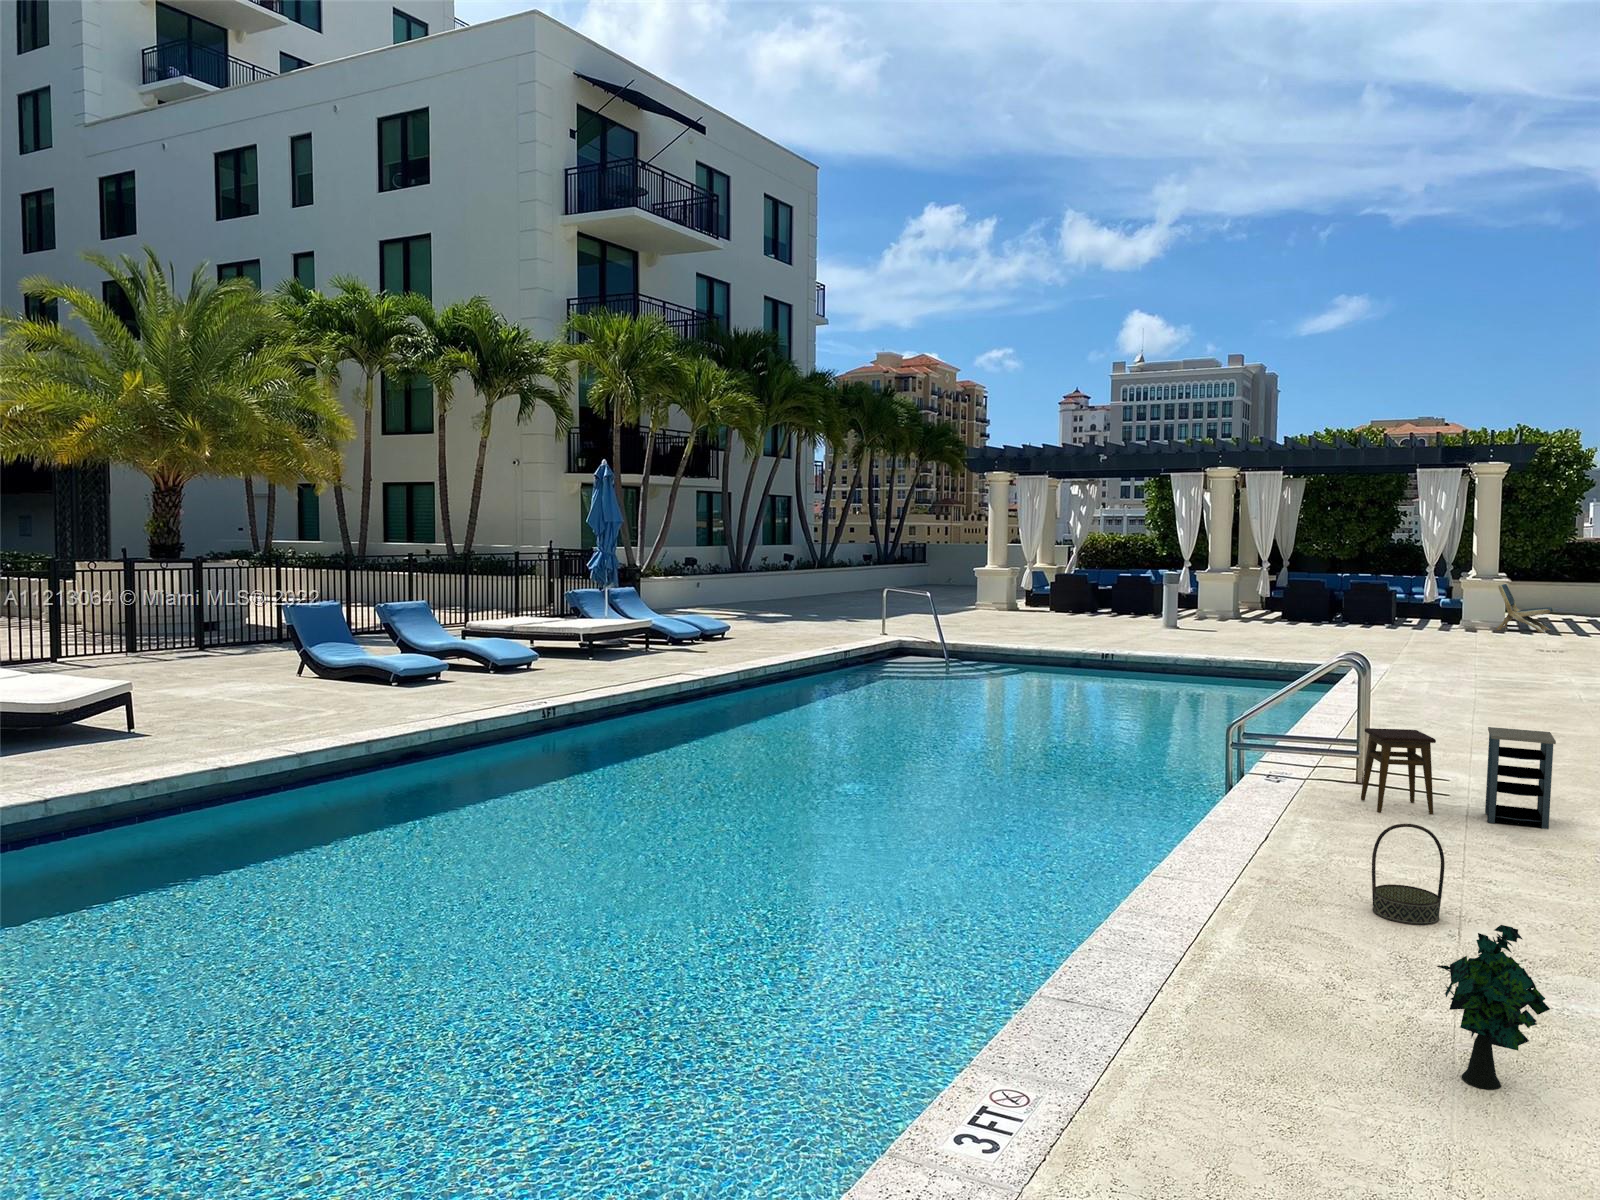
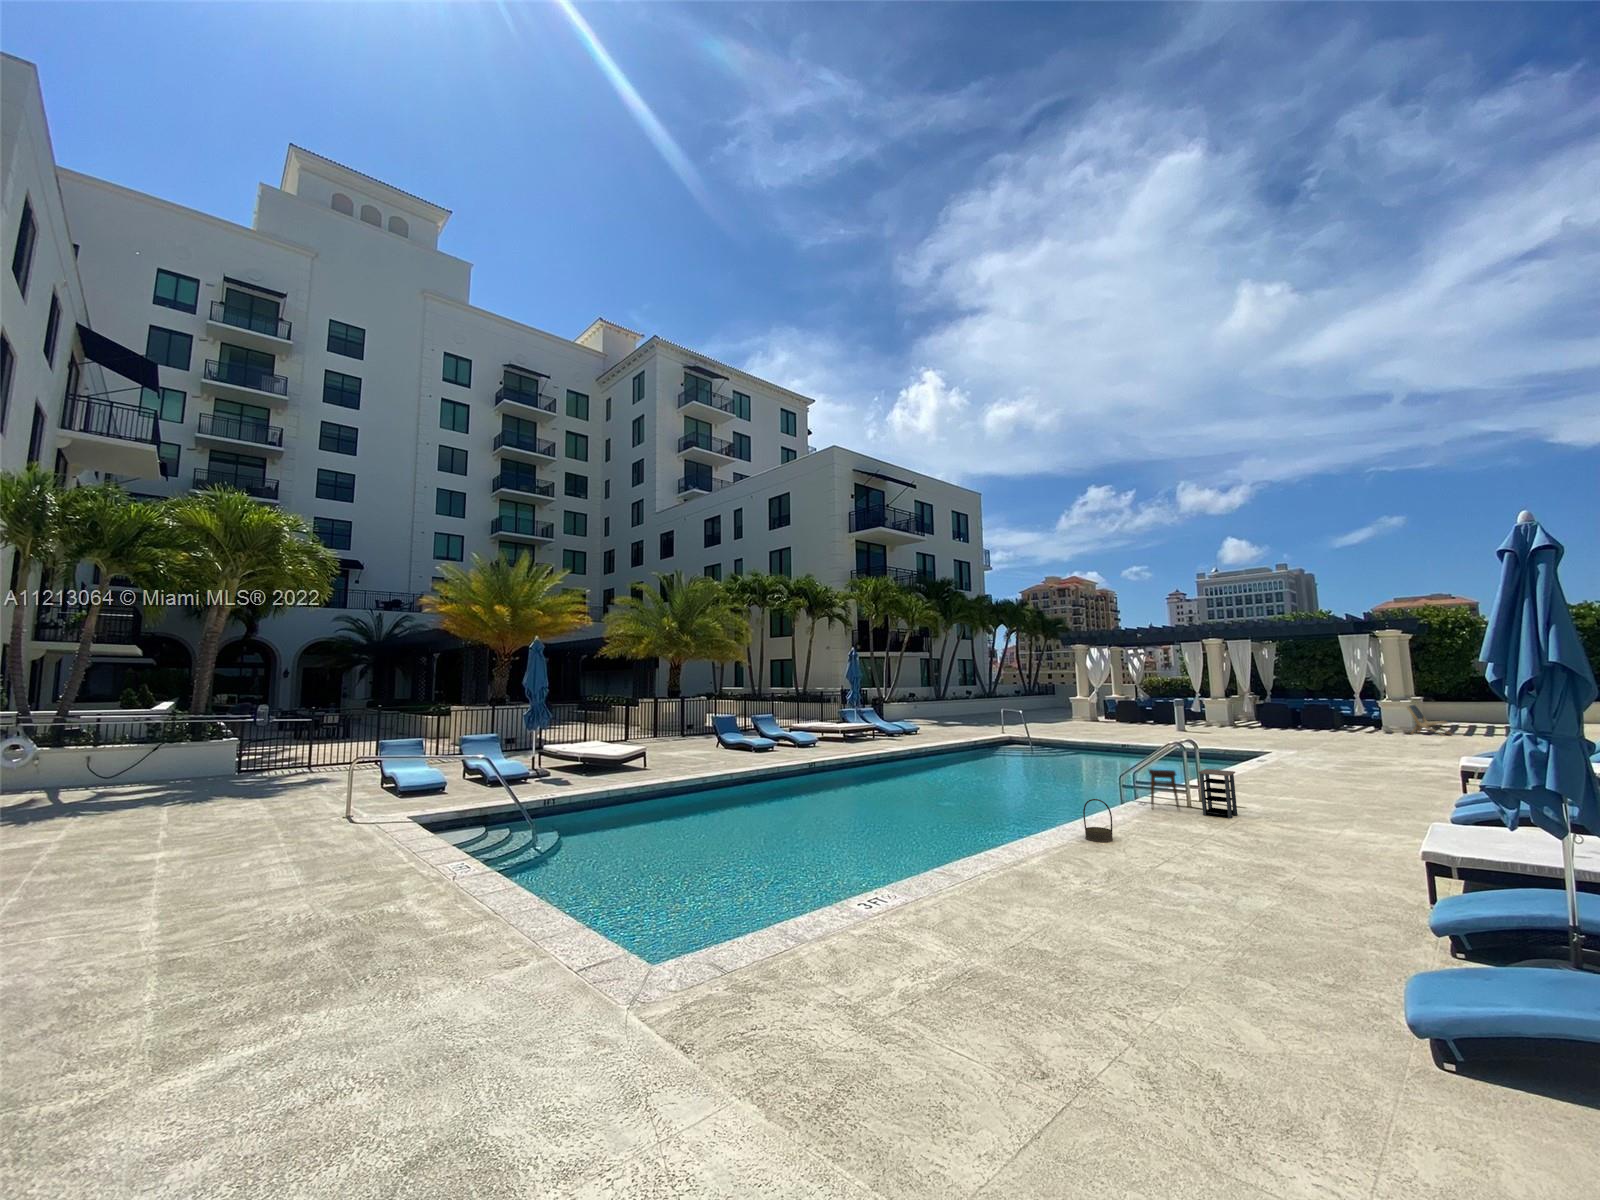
decorative plant: present [1437,925,1550,1090] -> none [1028,817,1063,879]

